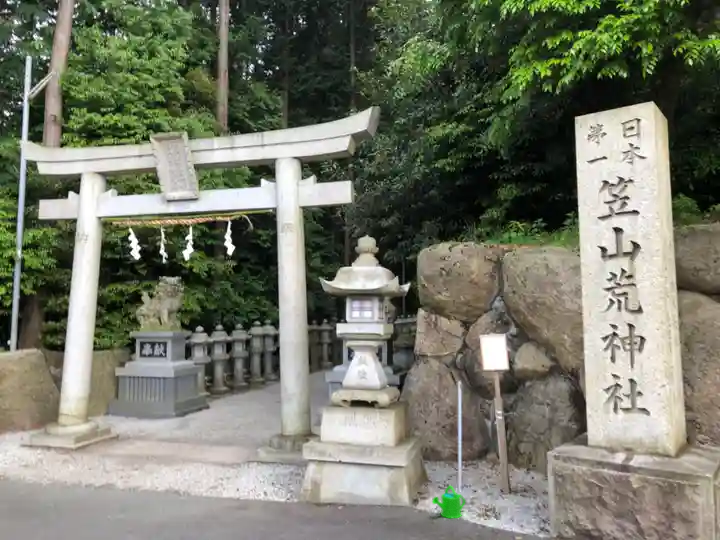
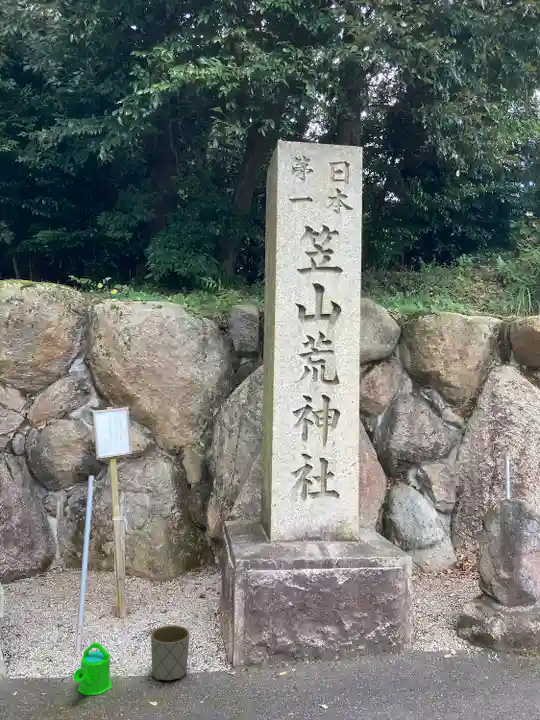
planter: none [485,490,513,527] -> present [151,625,189,680]

